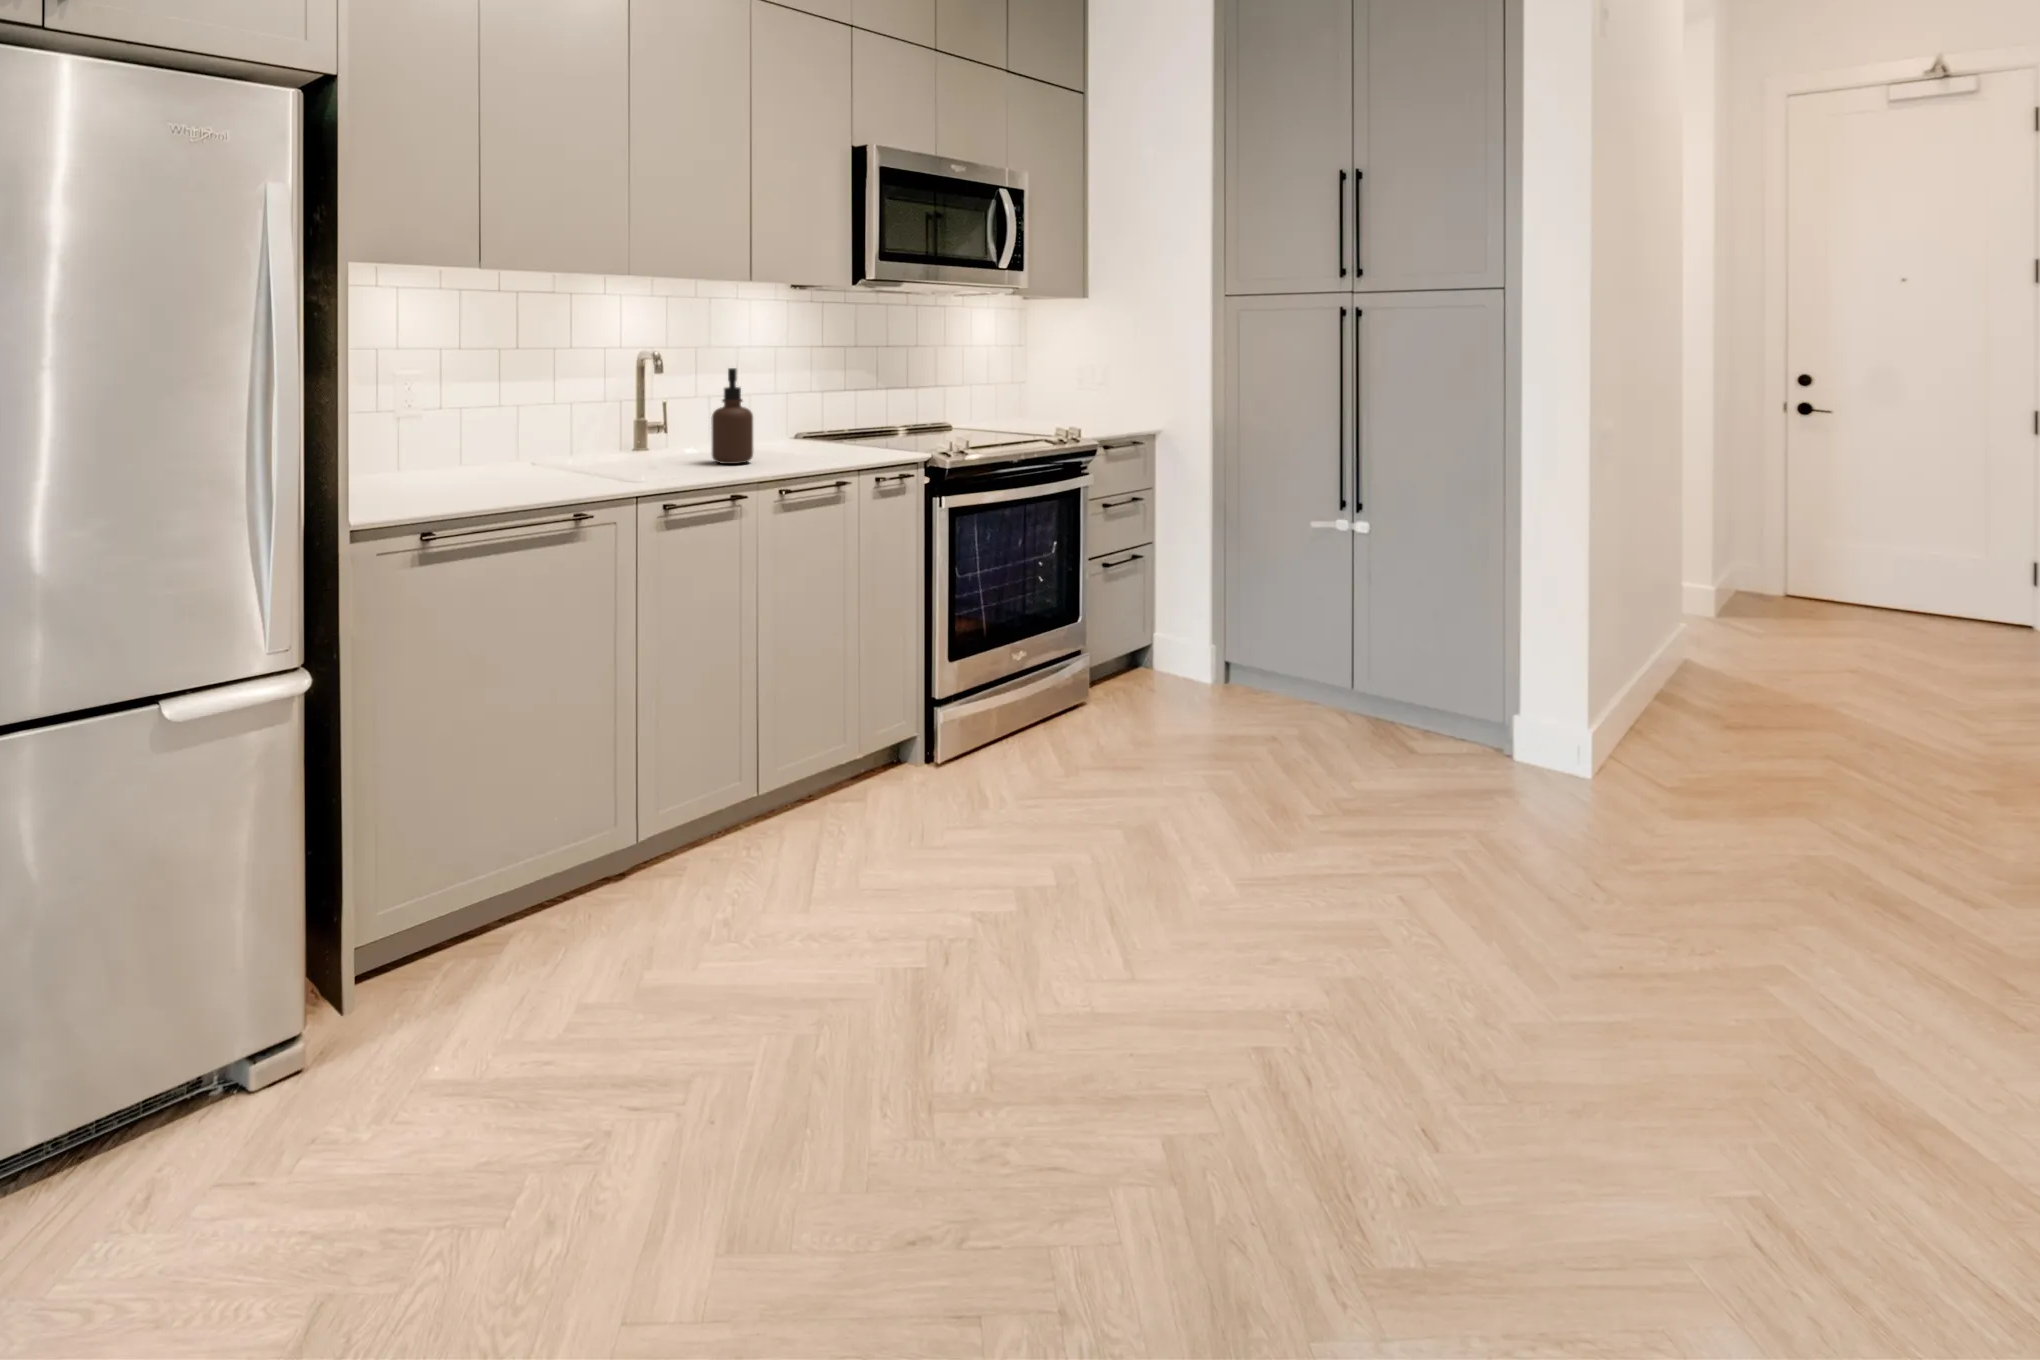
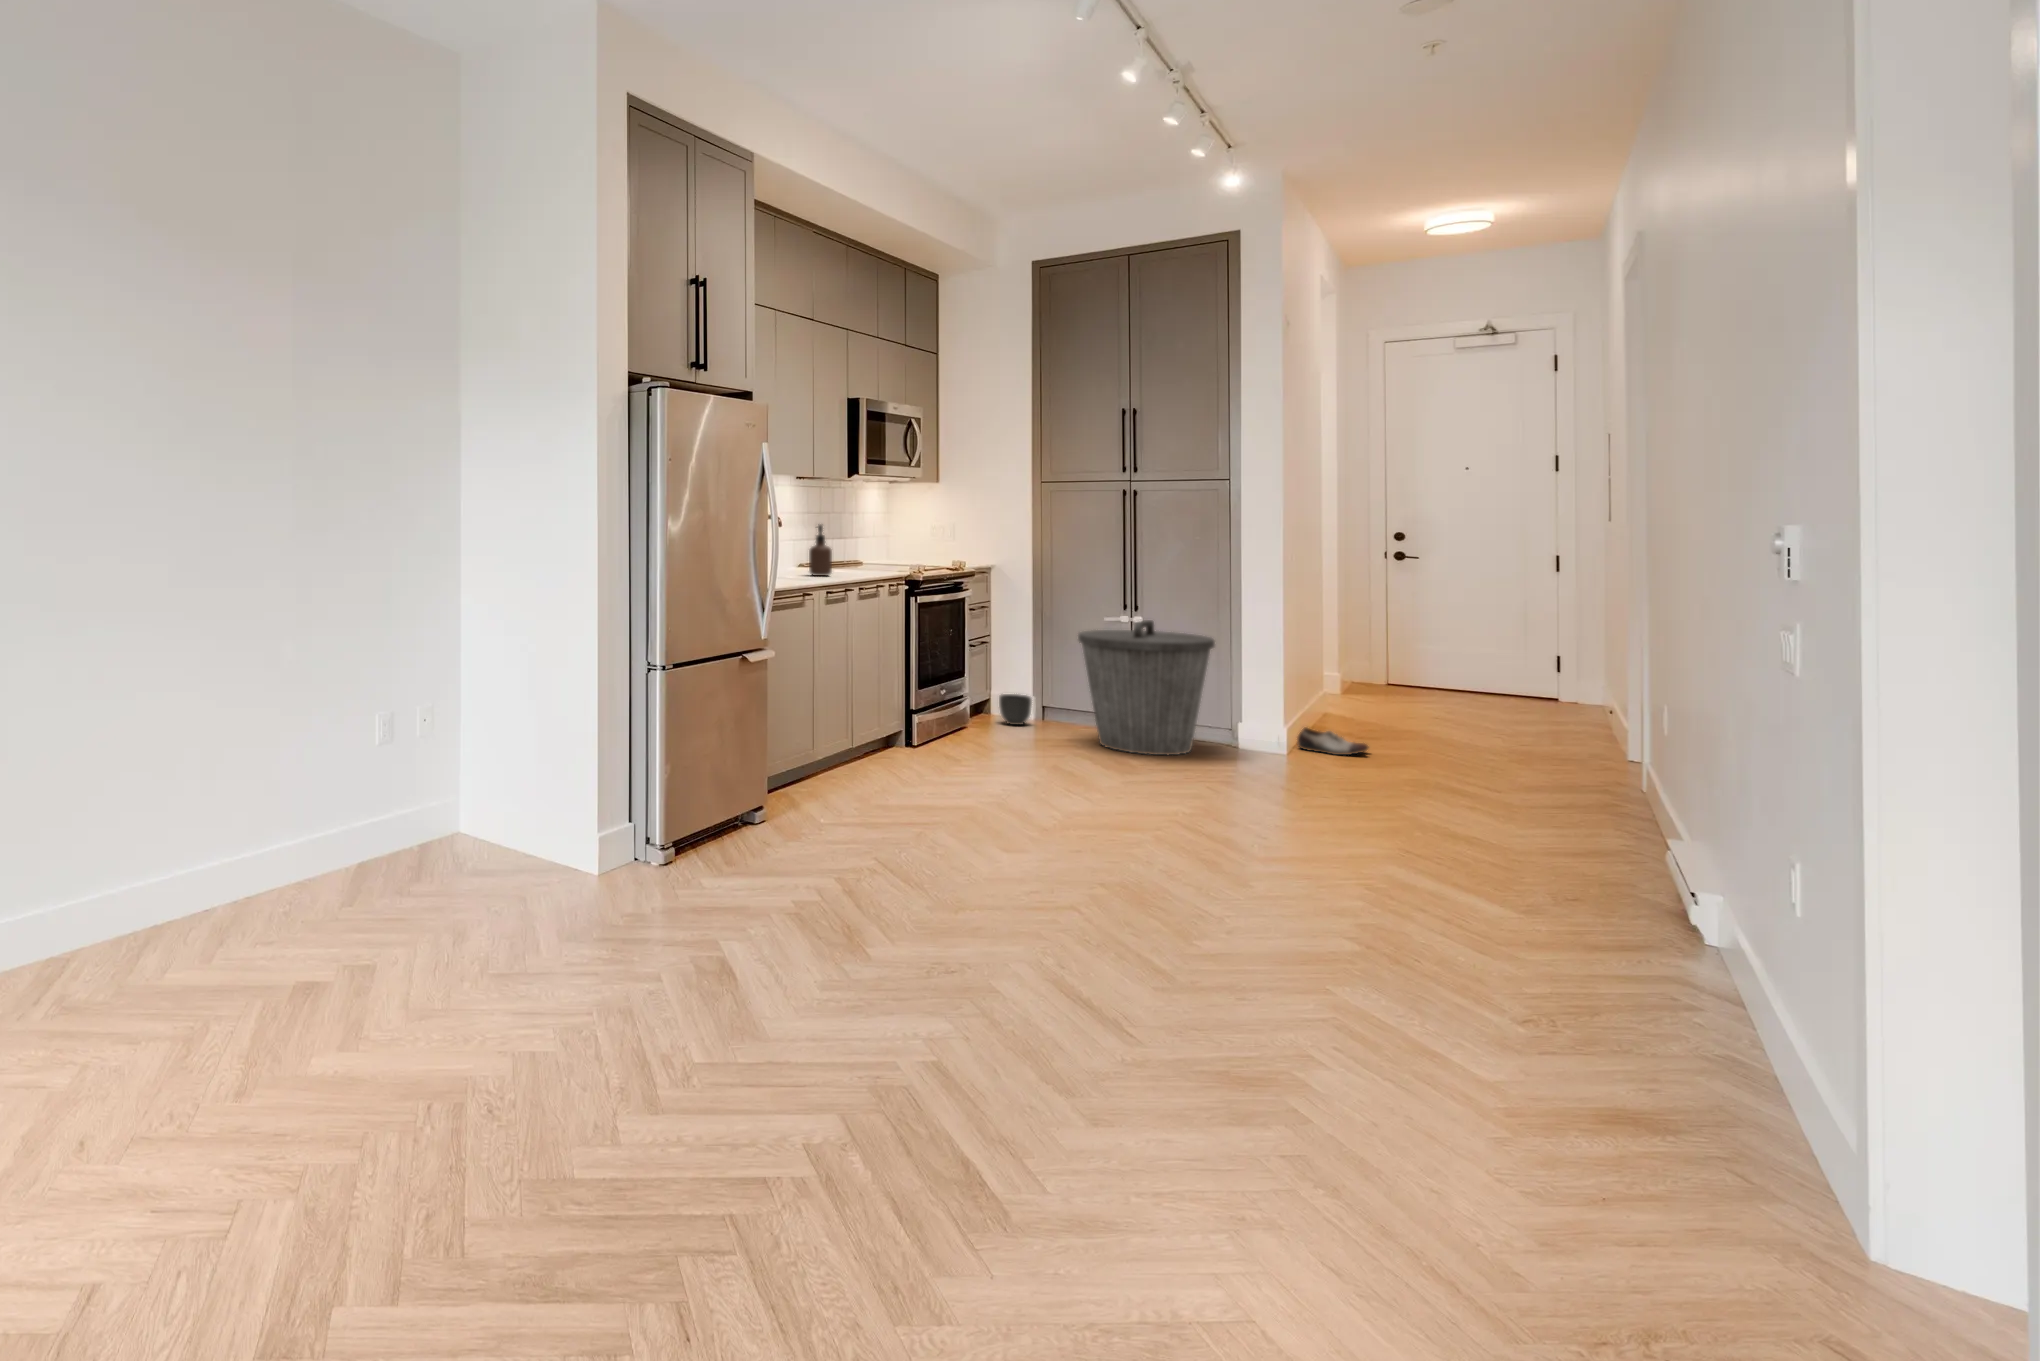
trash can: none [1242,534,1464,786] -> present [1078,620,1215,755]
planter: none [1153,638,1202,694] -> present [999,694,1032,725]
shoe: none [1614,724,1738,788] -> present [1297,728,1368,755]

